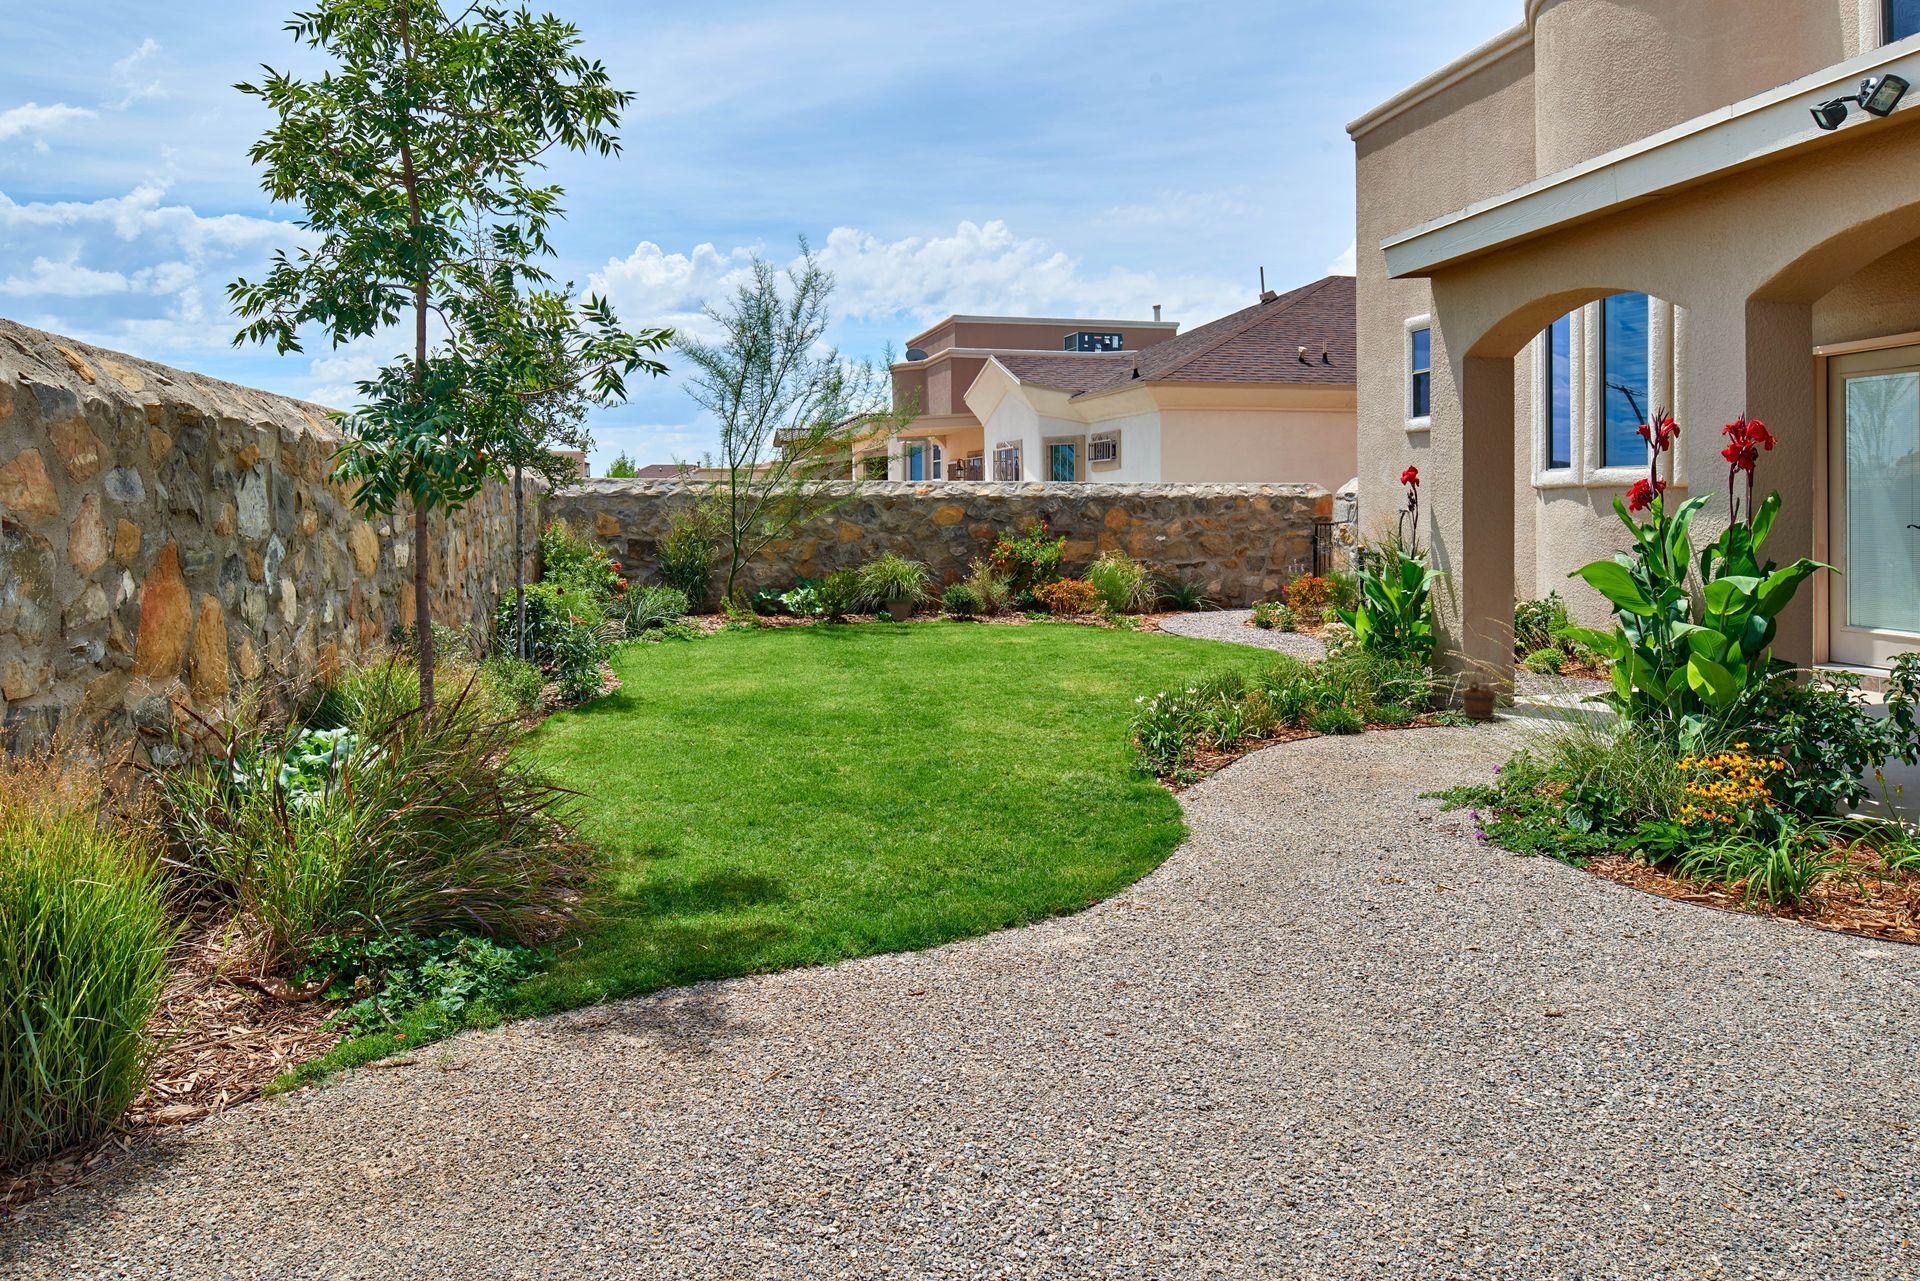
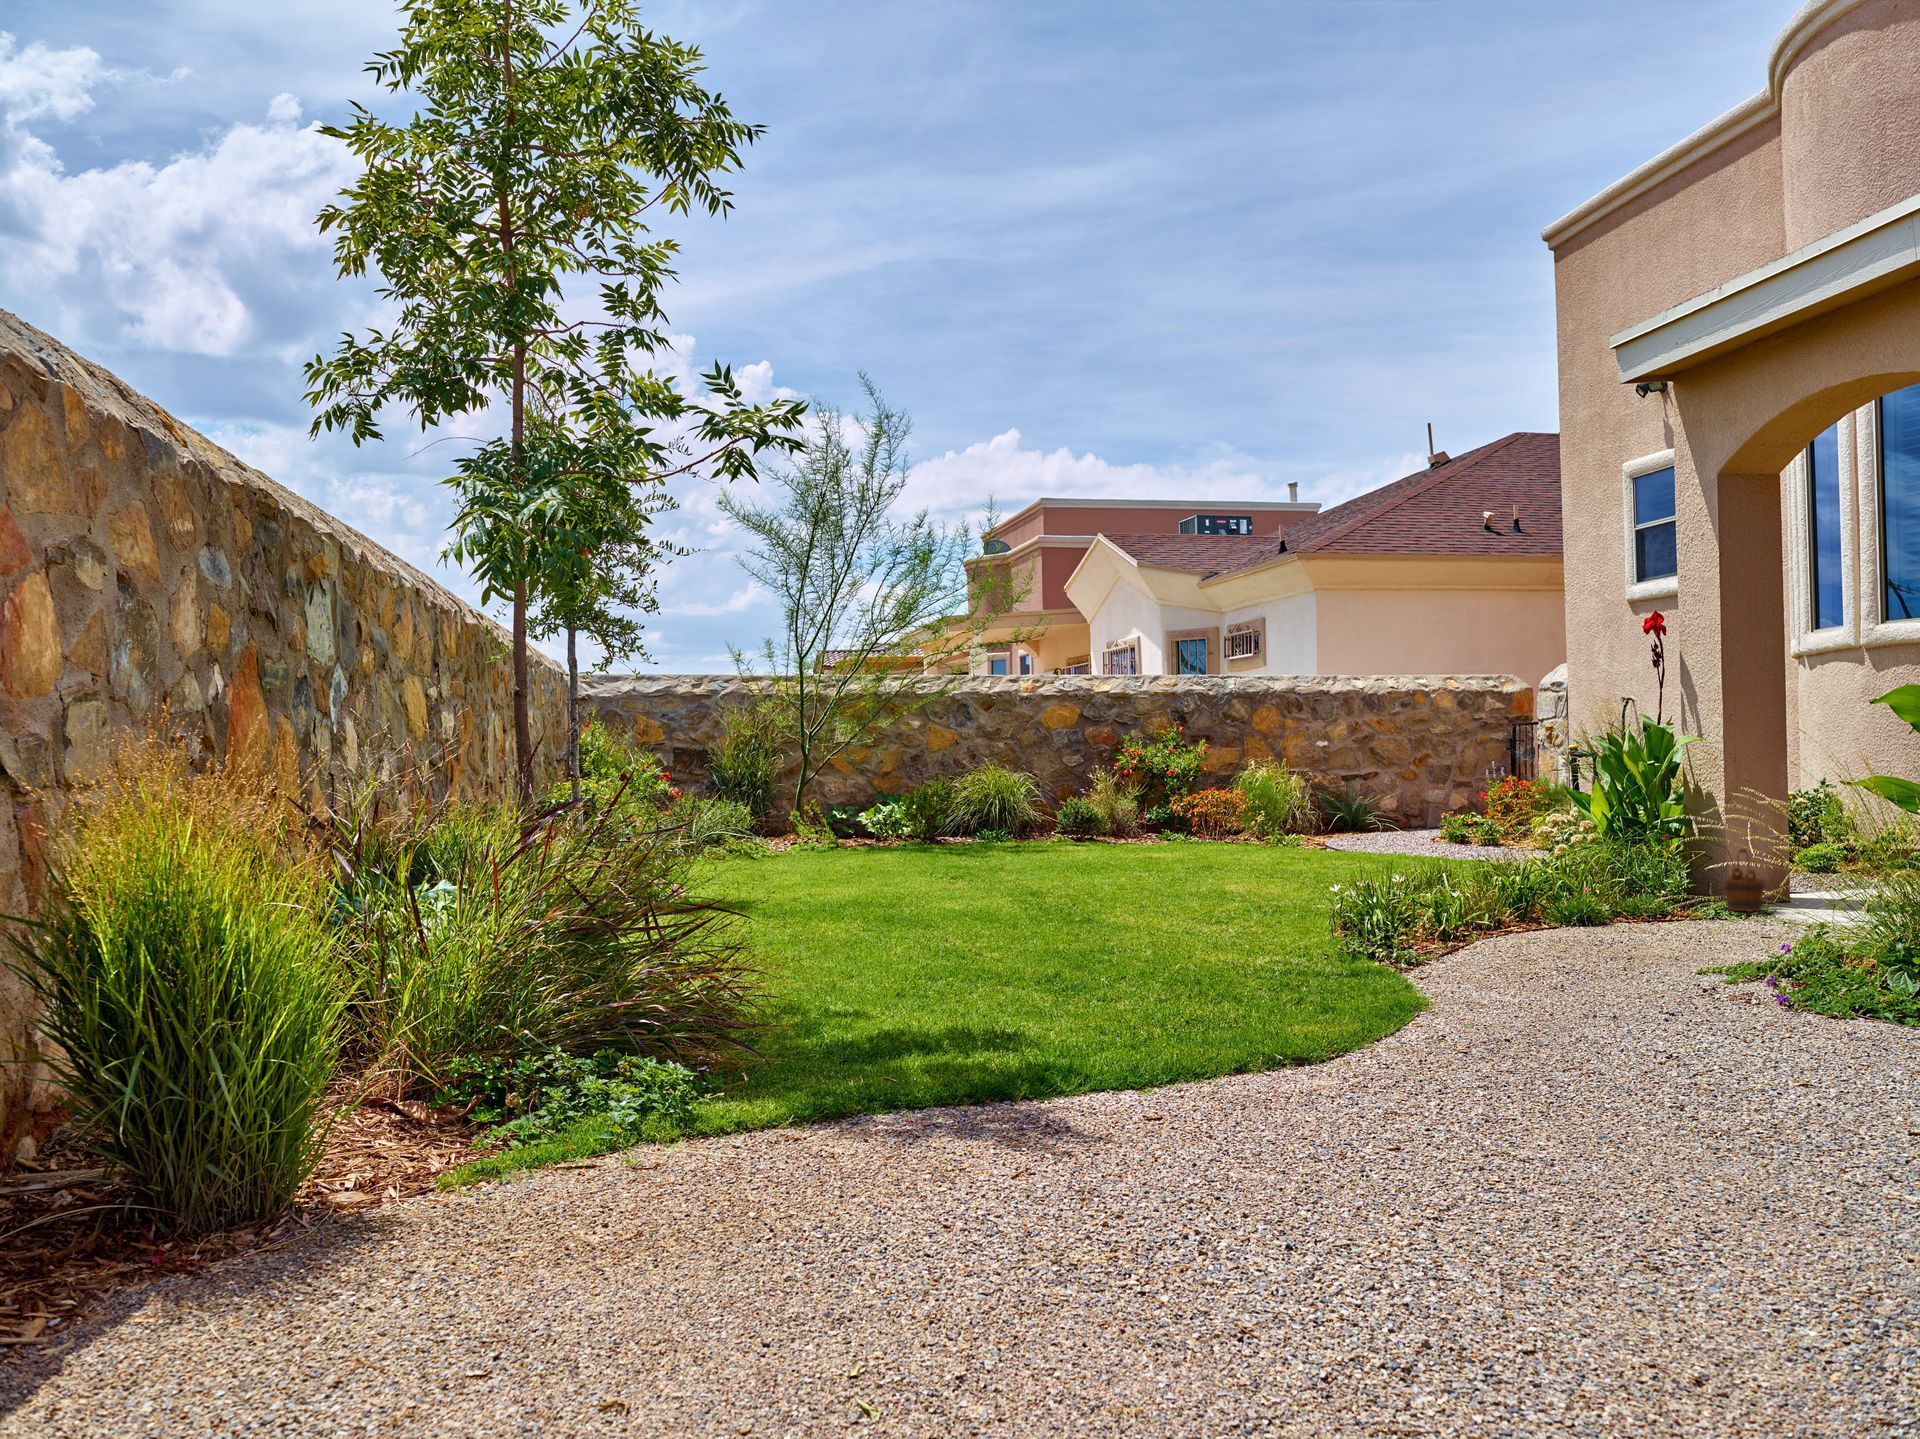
decorative plant: present [883,595,918,620] -> none [971,810,1030,842]

